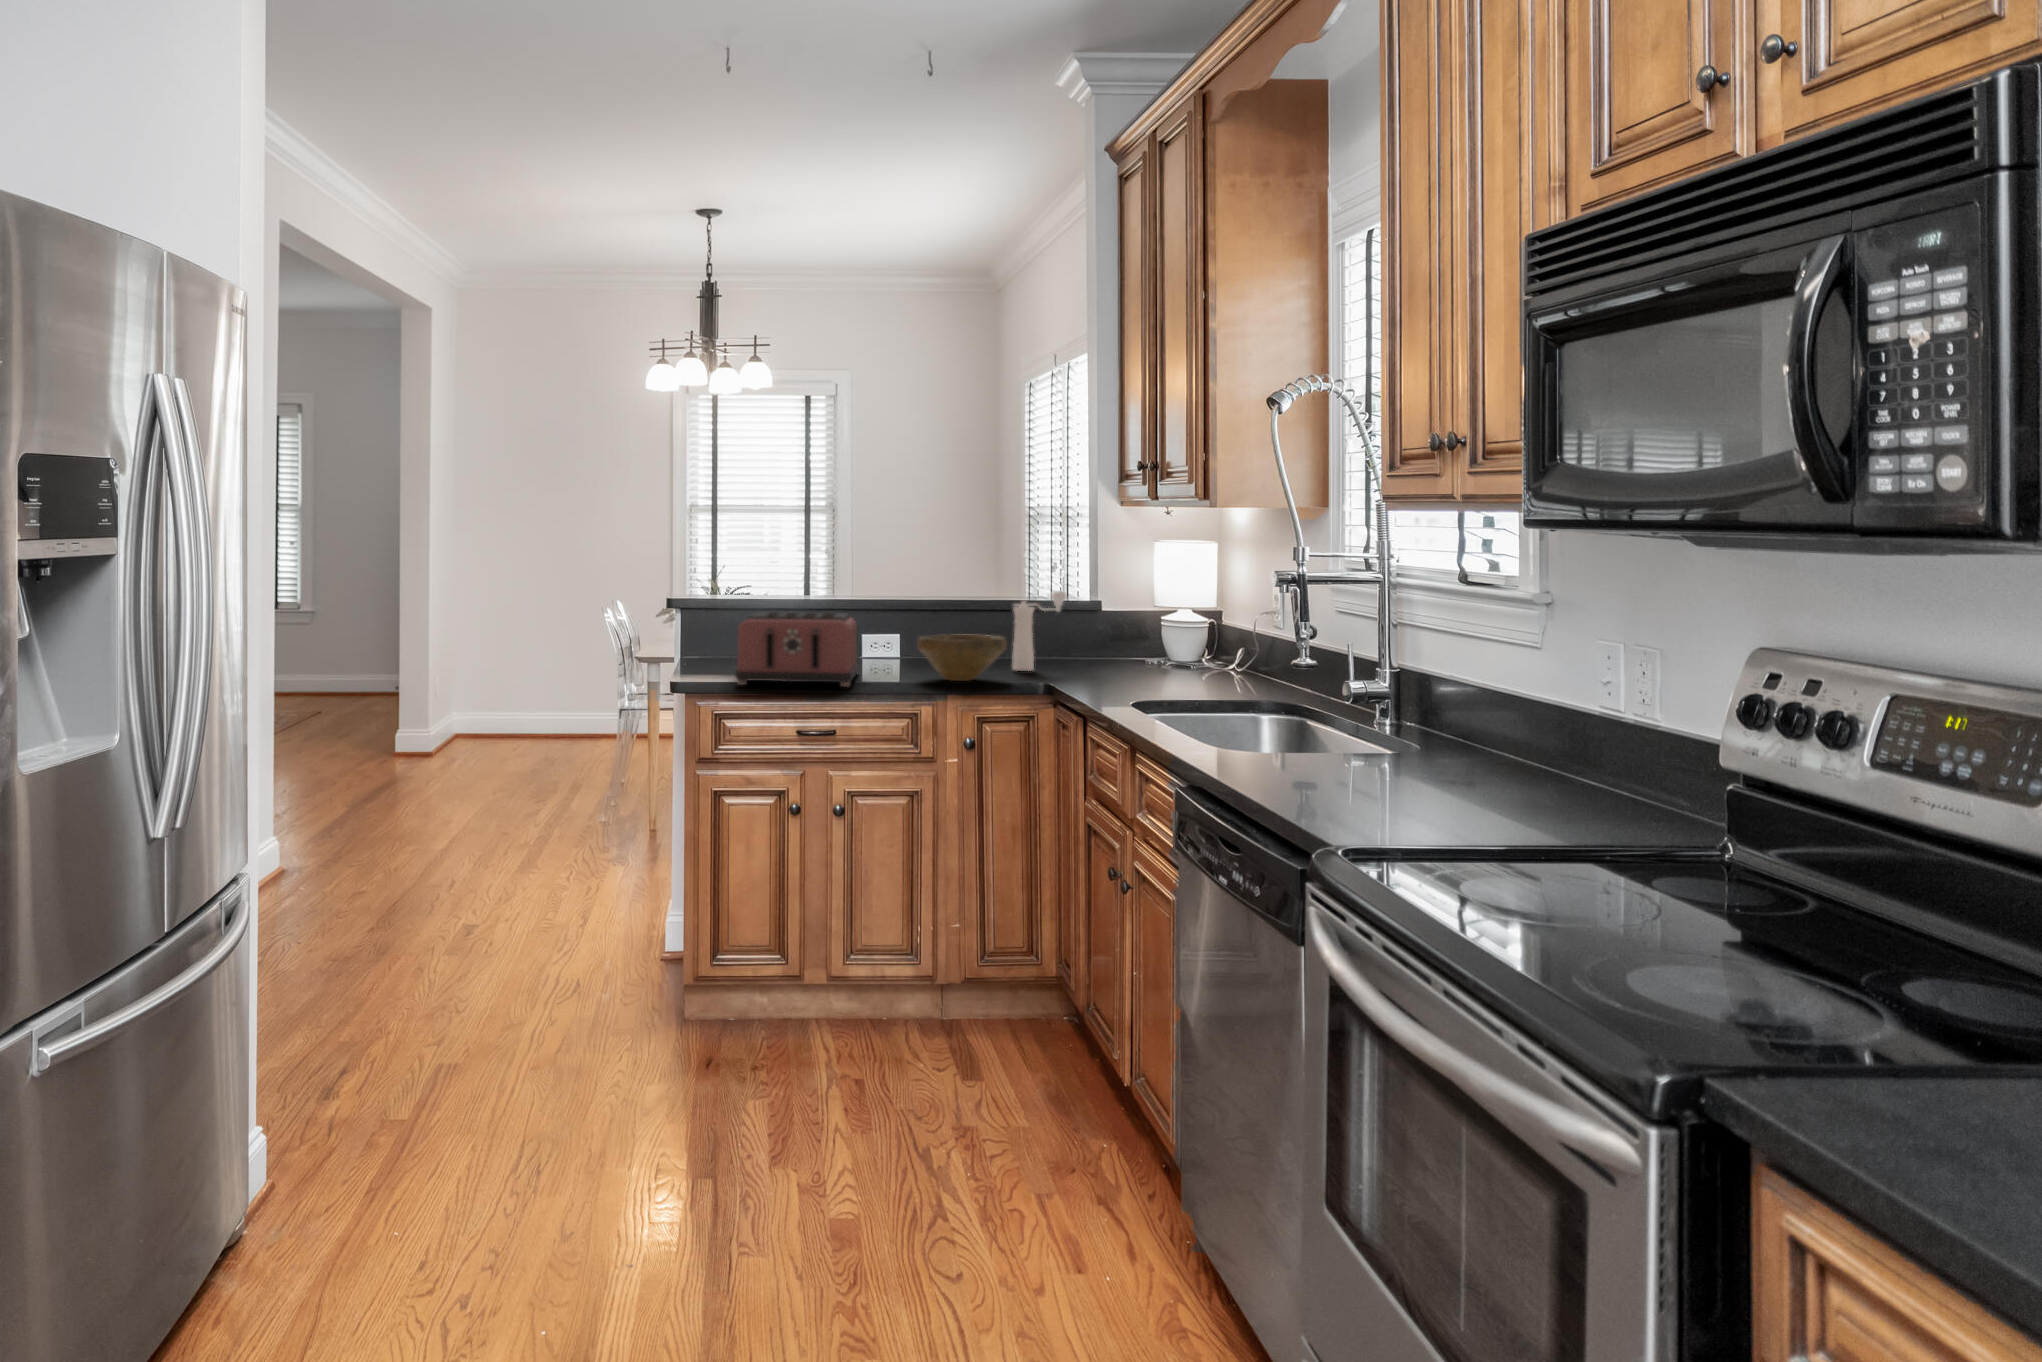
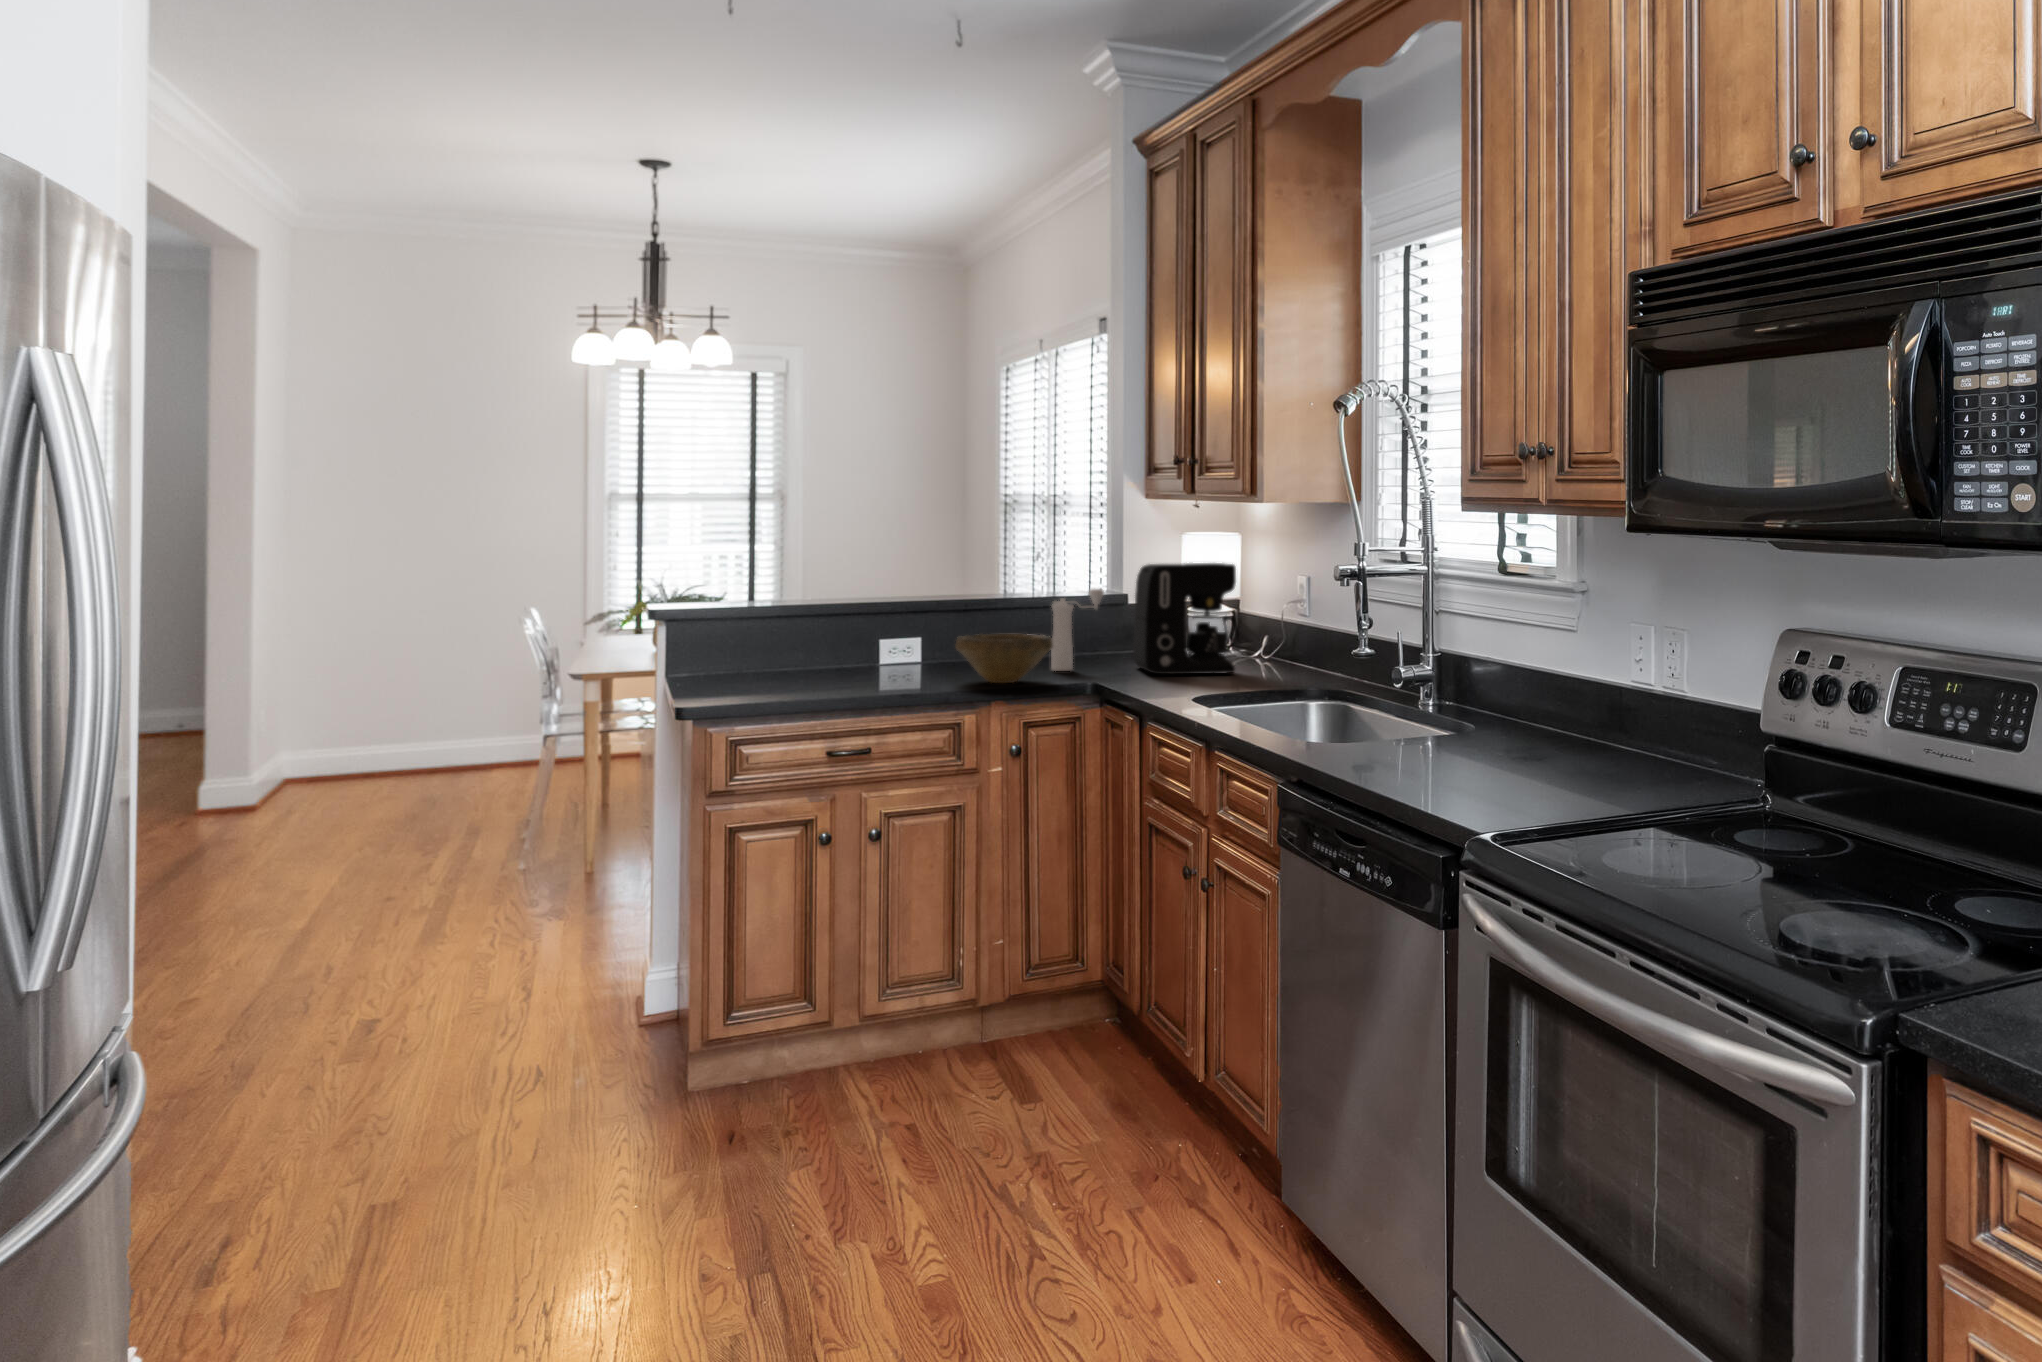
coffee maker: none [1096,565,1205,677] -> present [1133,563,1239,674]
toaster: present [735,612,859,687] -> none [747,611,890,694]

